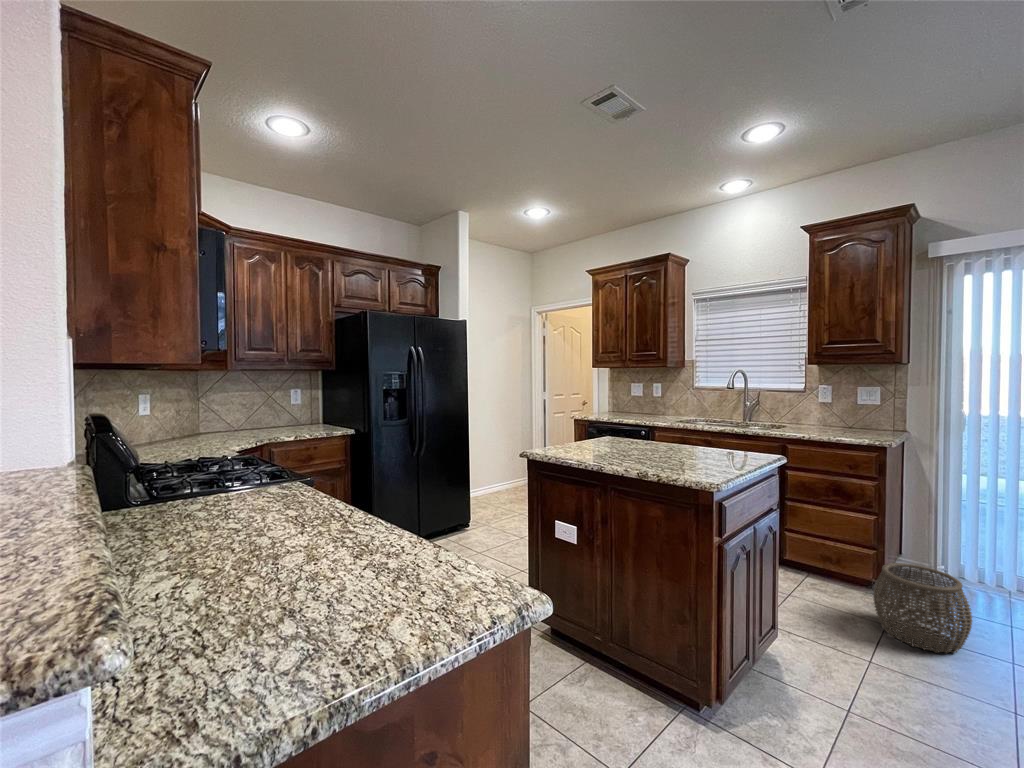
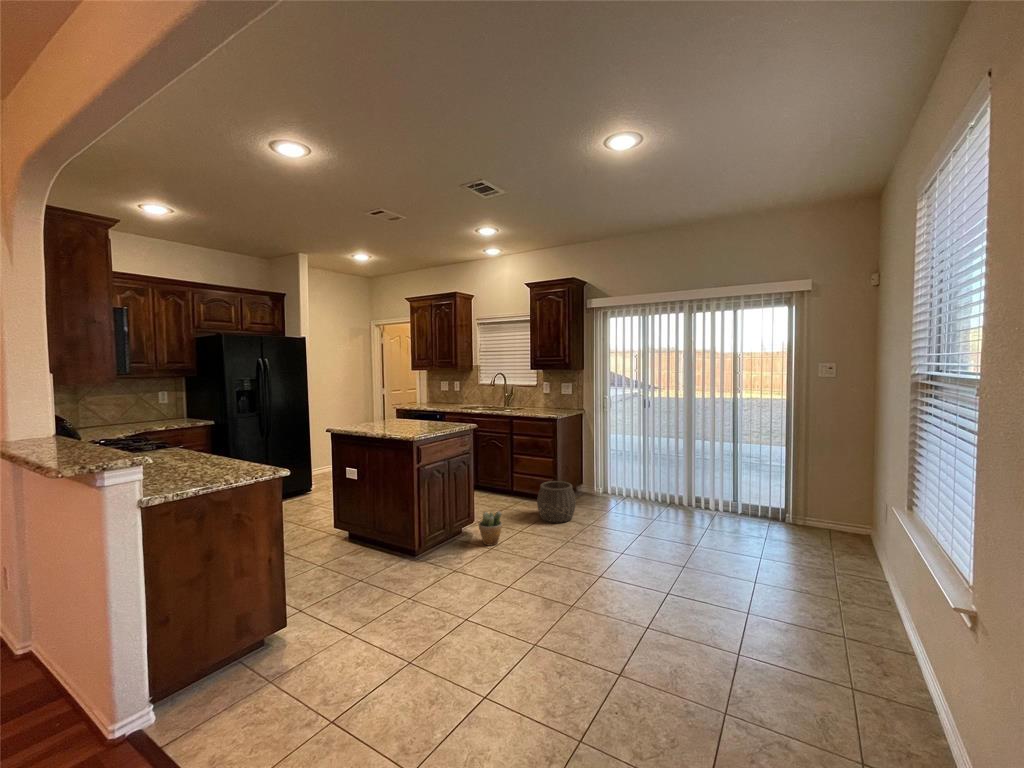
potted plant: none [809,634,866,706] -> present [479,511,502,546]

